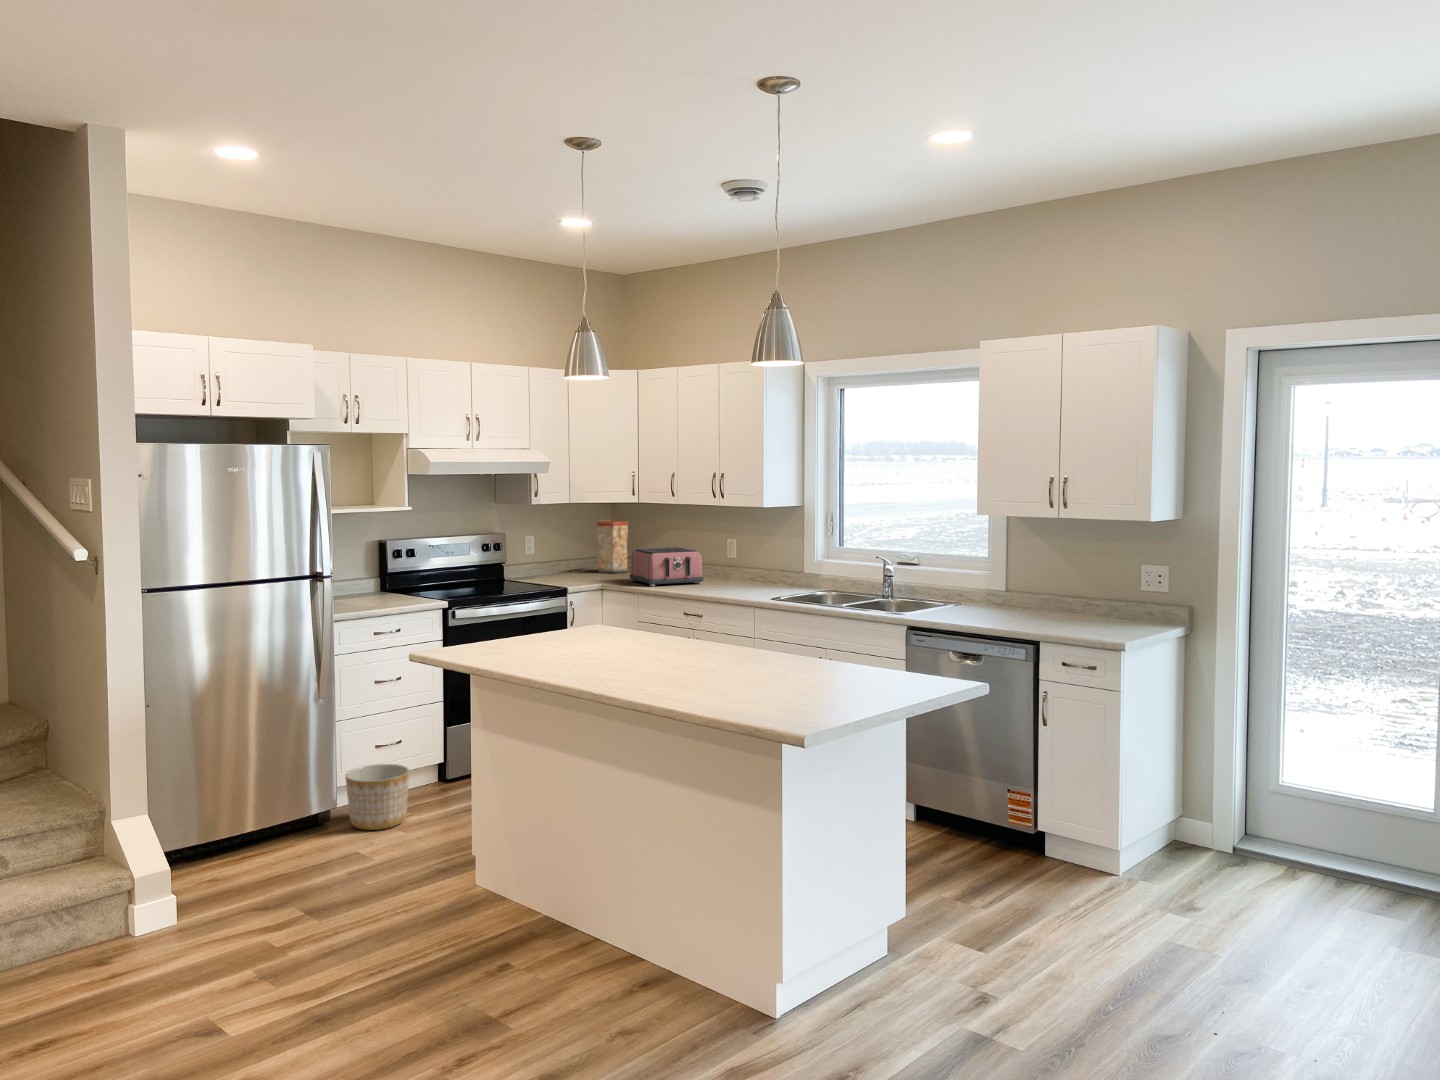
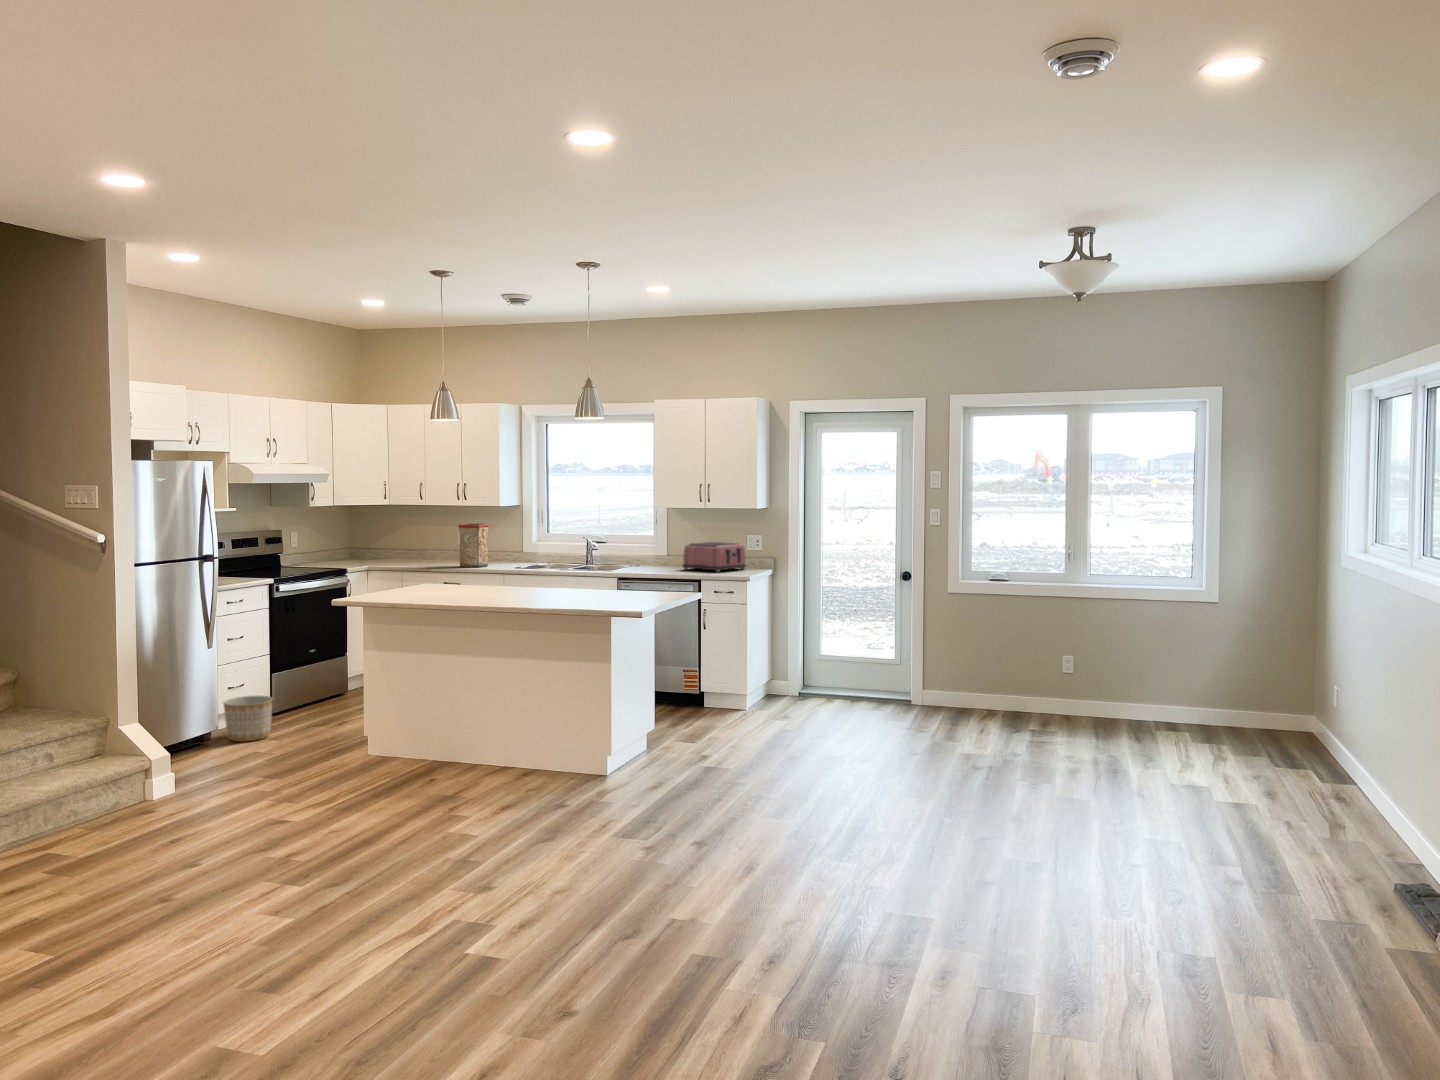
vase: present [596,520,628,573] -> present [458,524,488,567]
toaster: present [630,547,704,586] -> present [683,542,746,572]

